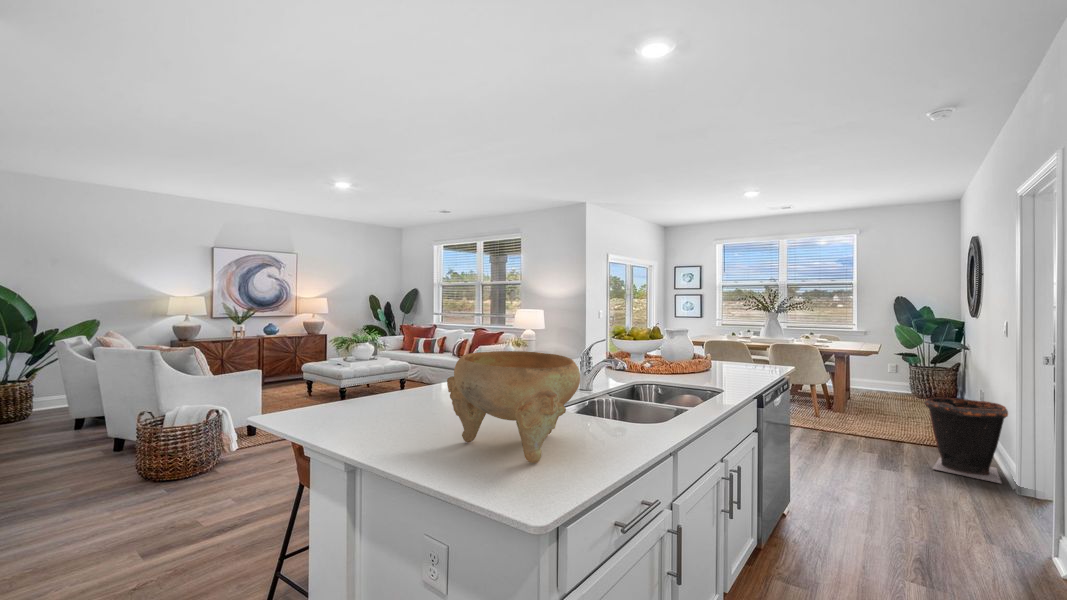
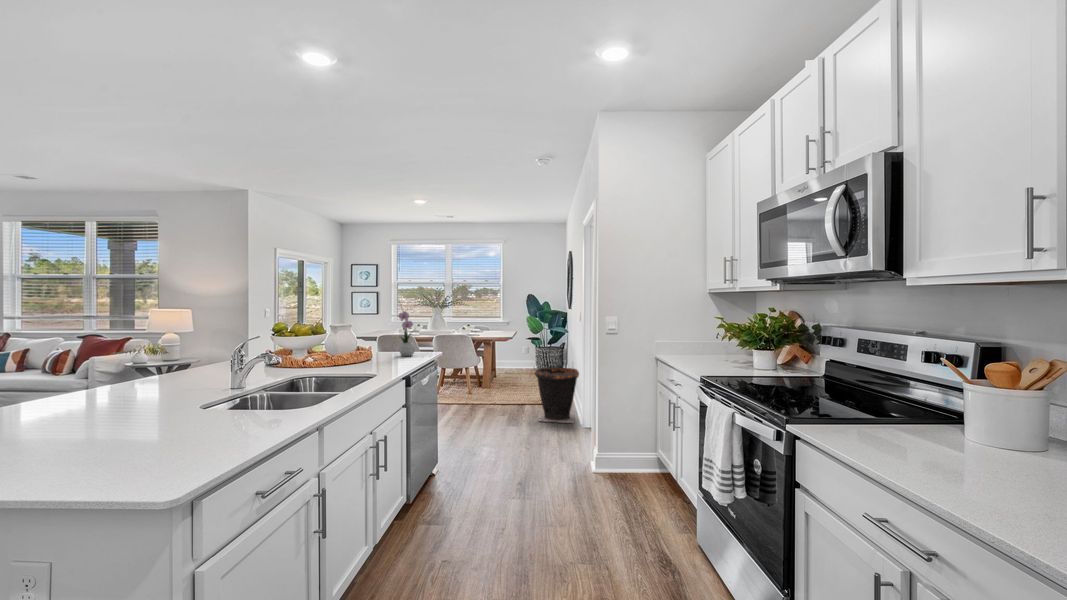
flower arrangement: none [741,307,764,369] -> present [398,305,416,356]
decorative bowl: present [447,351,580,463] -> none [63,351,227,451]

